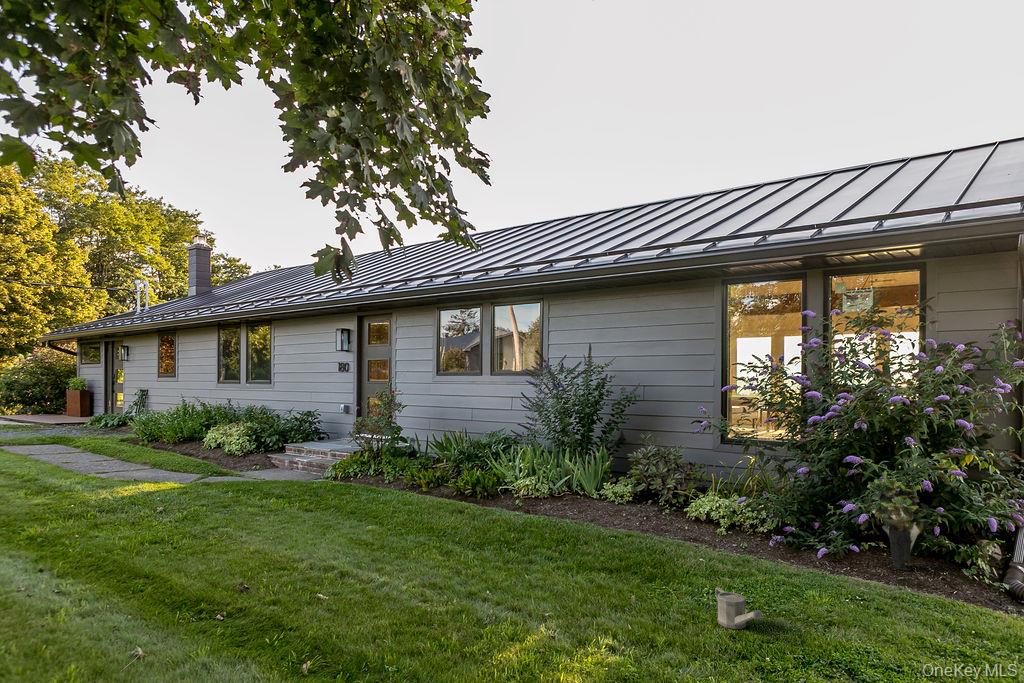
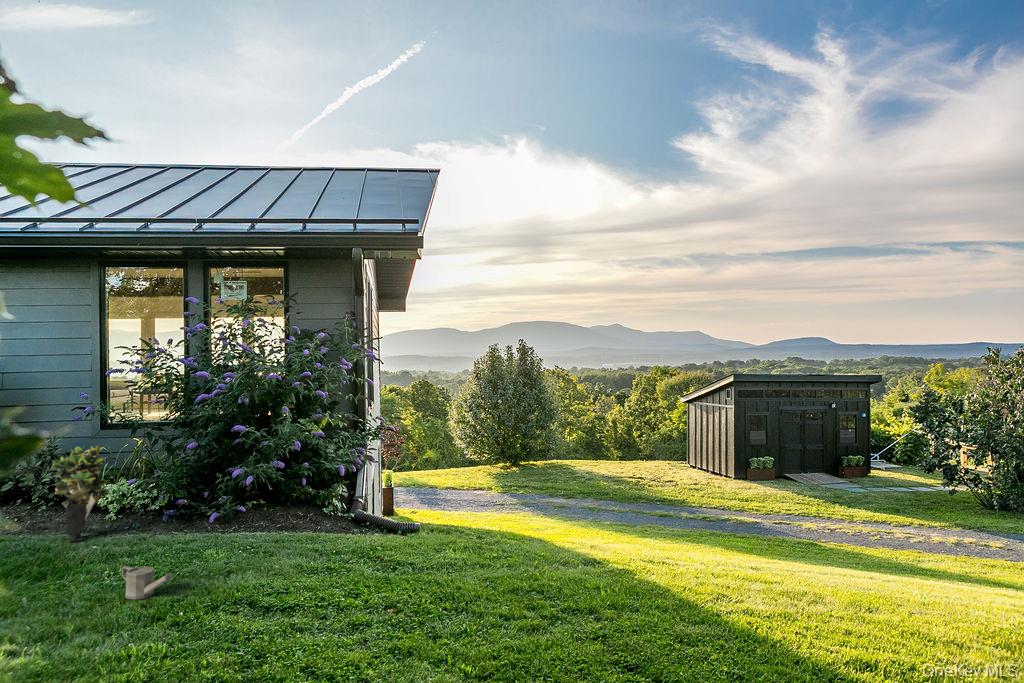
potted plant: present [867,471,931,571] -> present [52,446,108,542]

